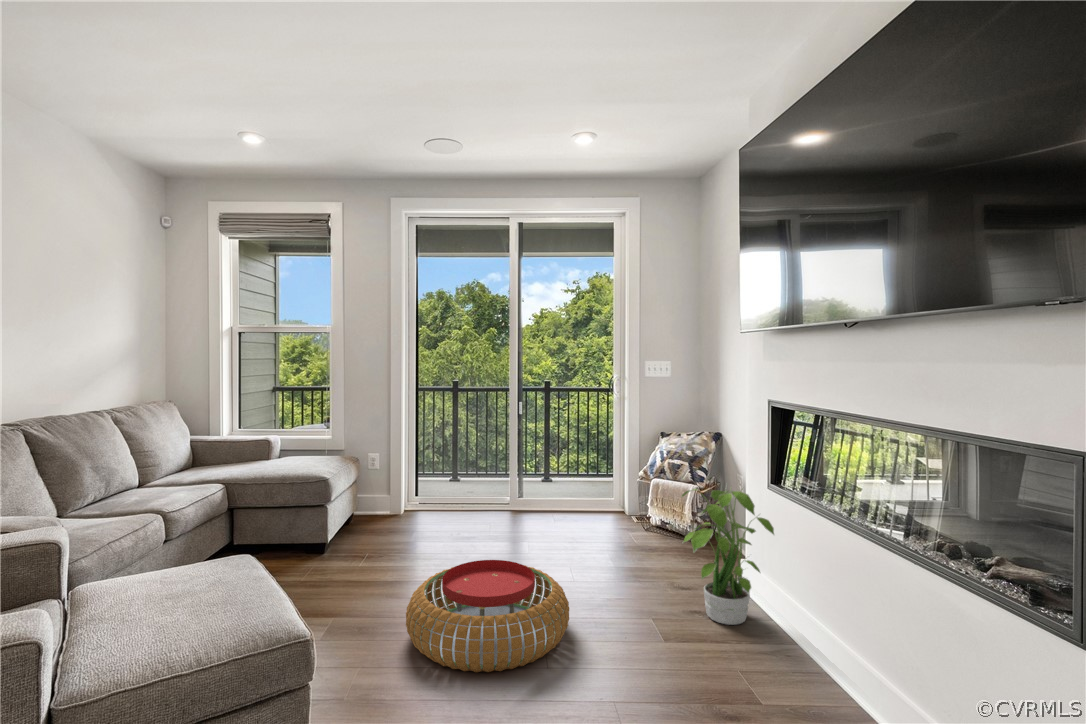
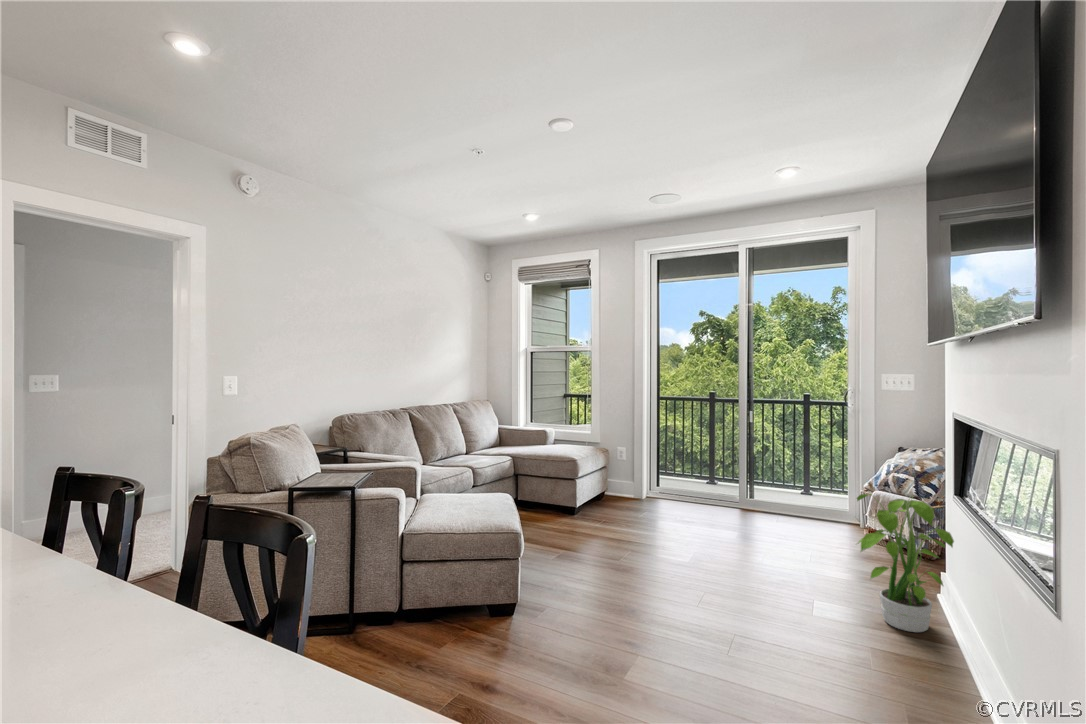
pouf: present [406,560,569,672] -> none [604,530,735,611]

